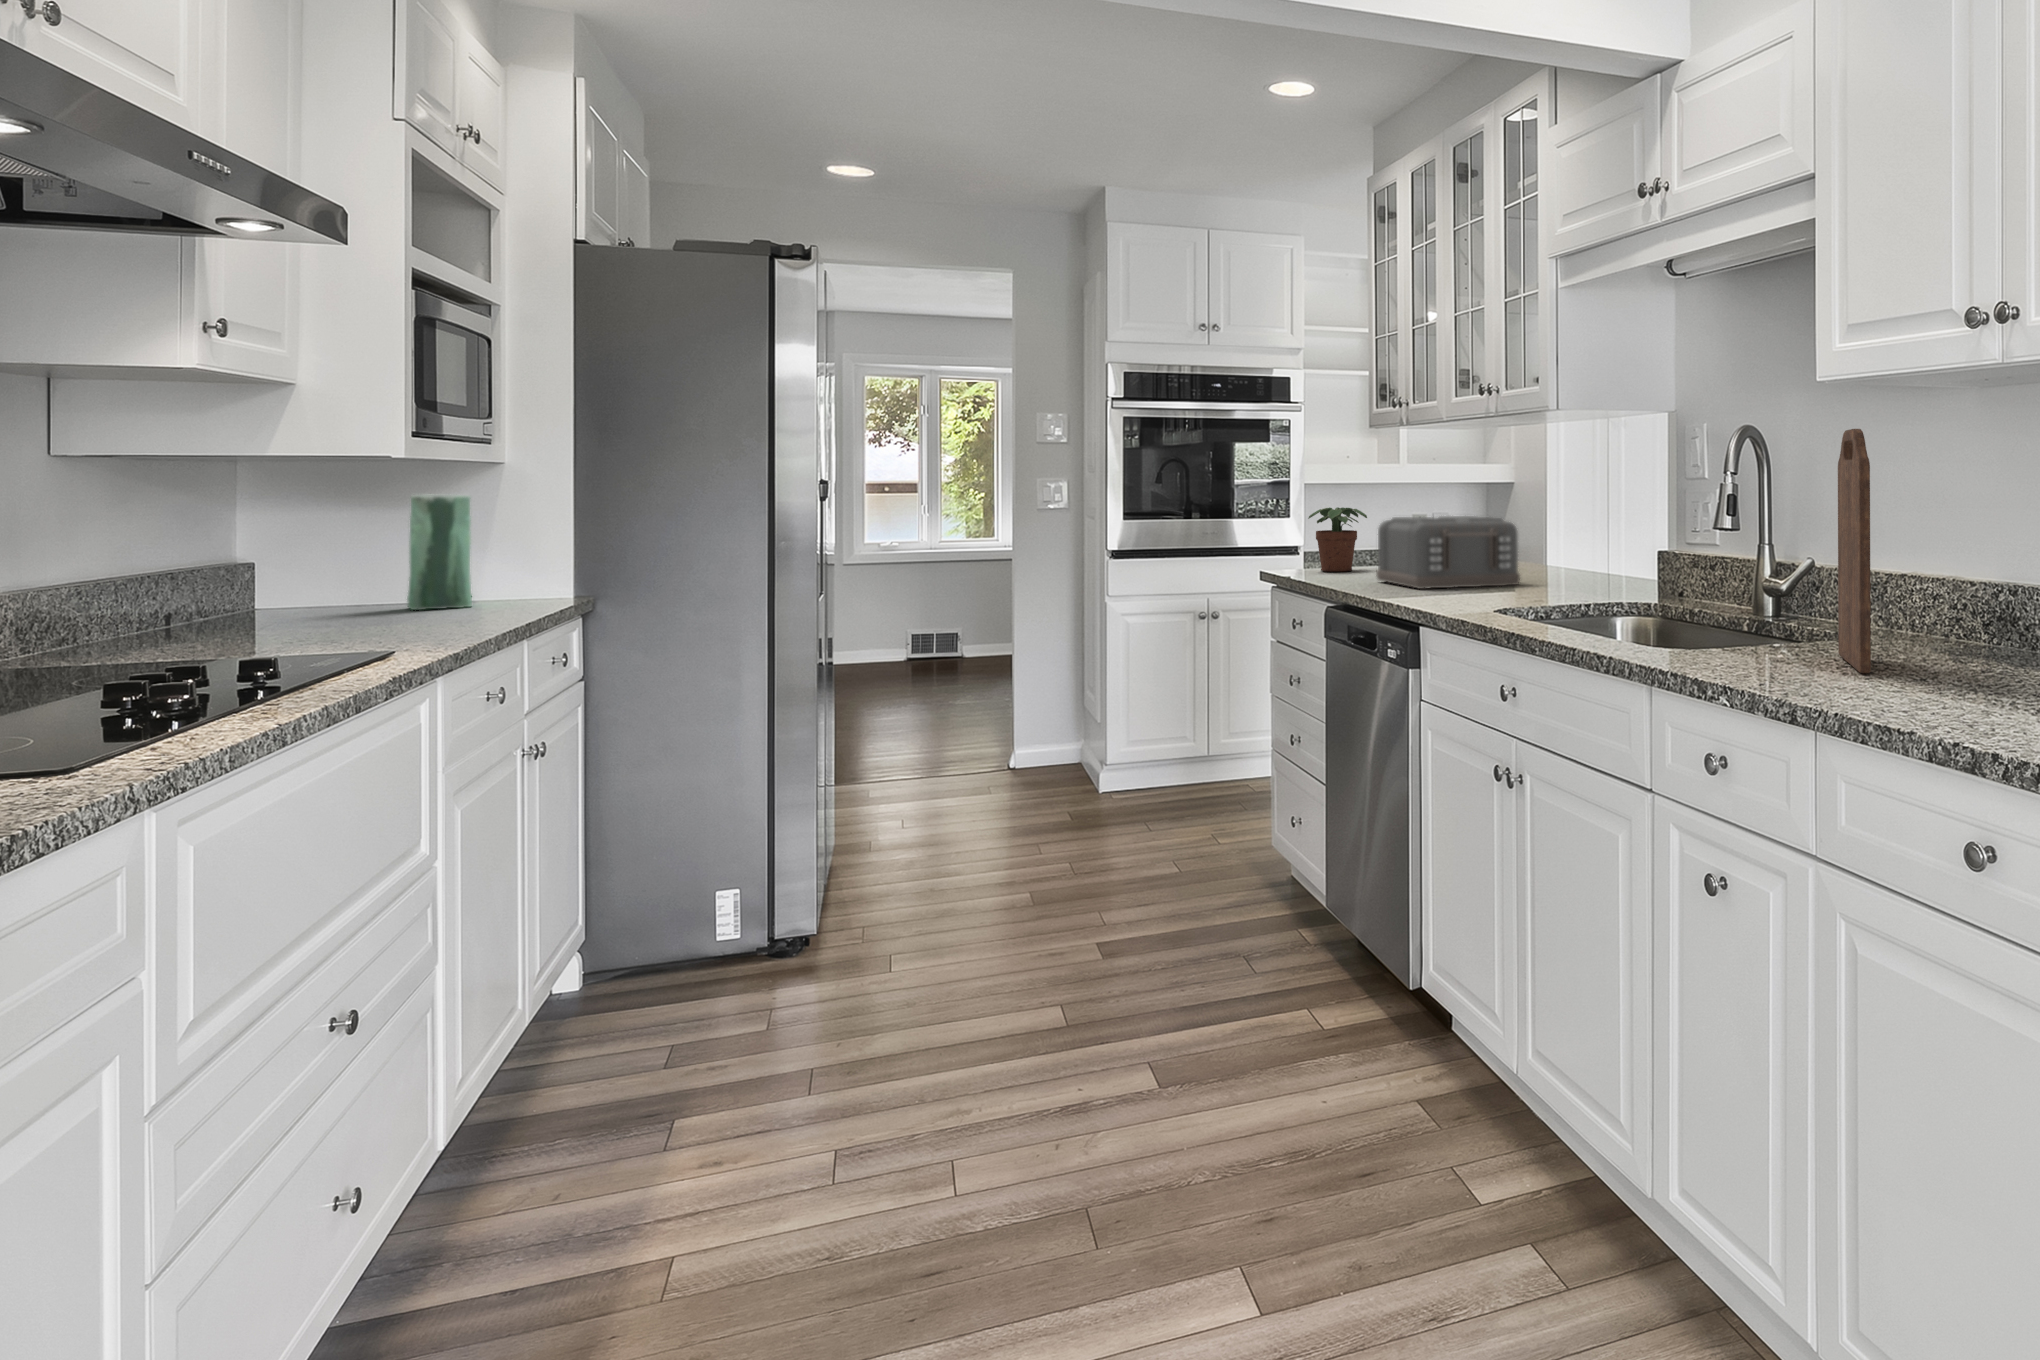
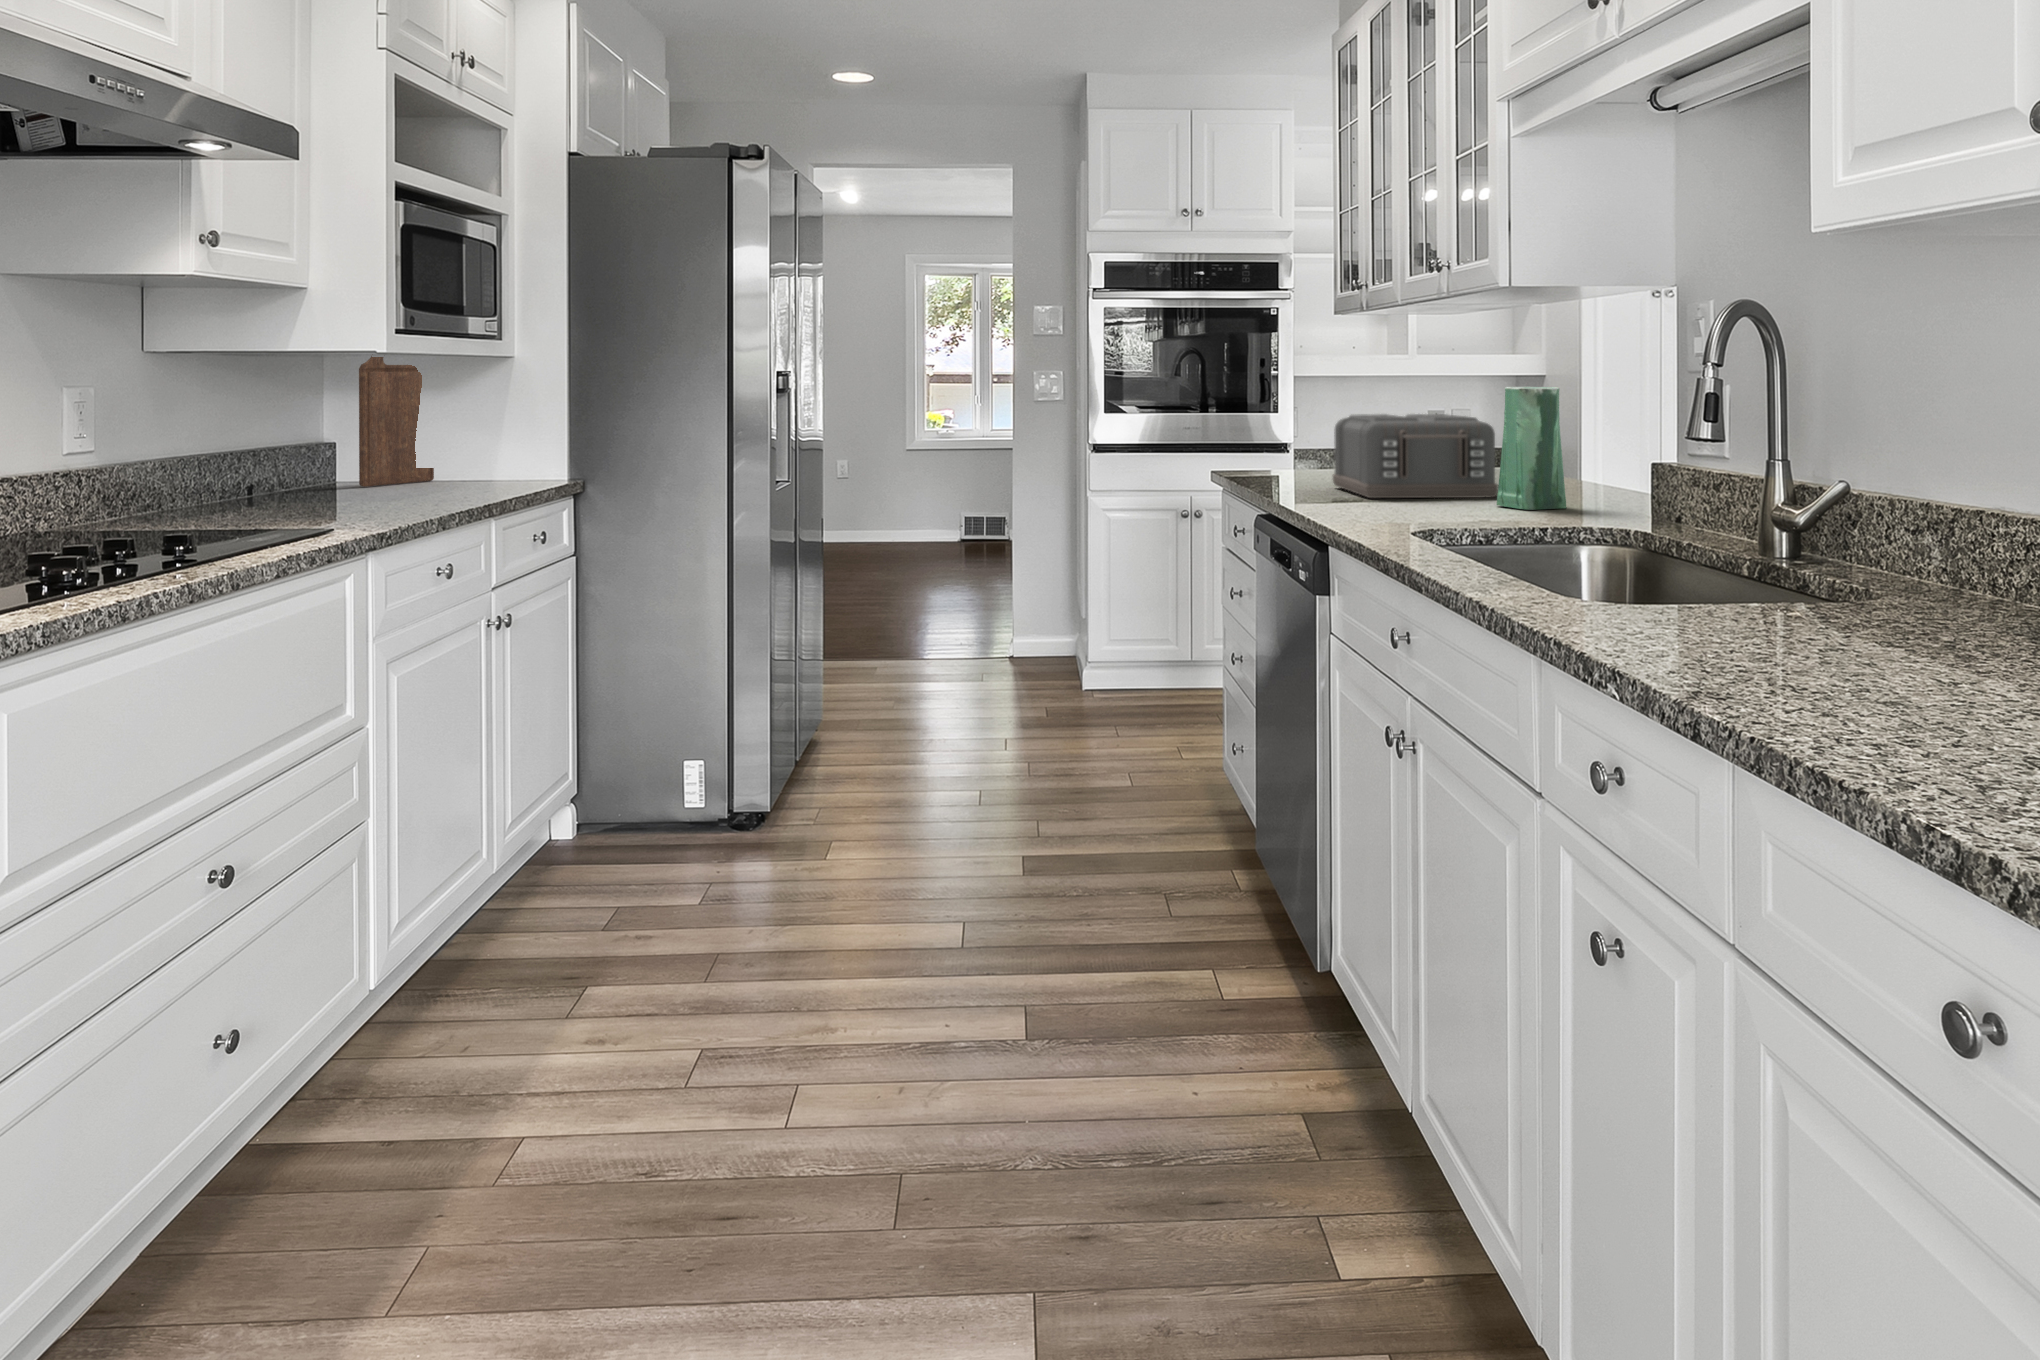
cutting board: present [1838,429,1871,673] -> present [359,356,434,487]
vase: present [407,495,472,610] -> present [1497,387,1567,510]
potted plant: present [1308,507,1367,572] -> none [1272,403,1340,473]

